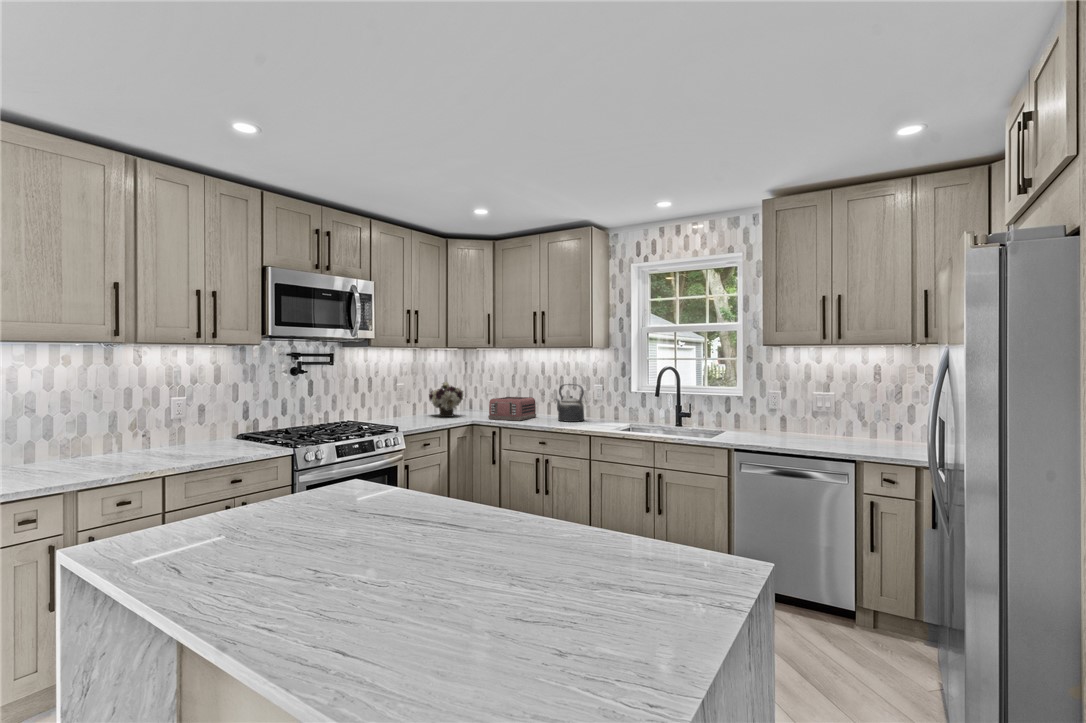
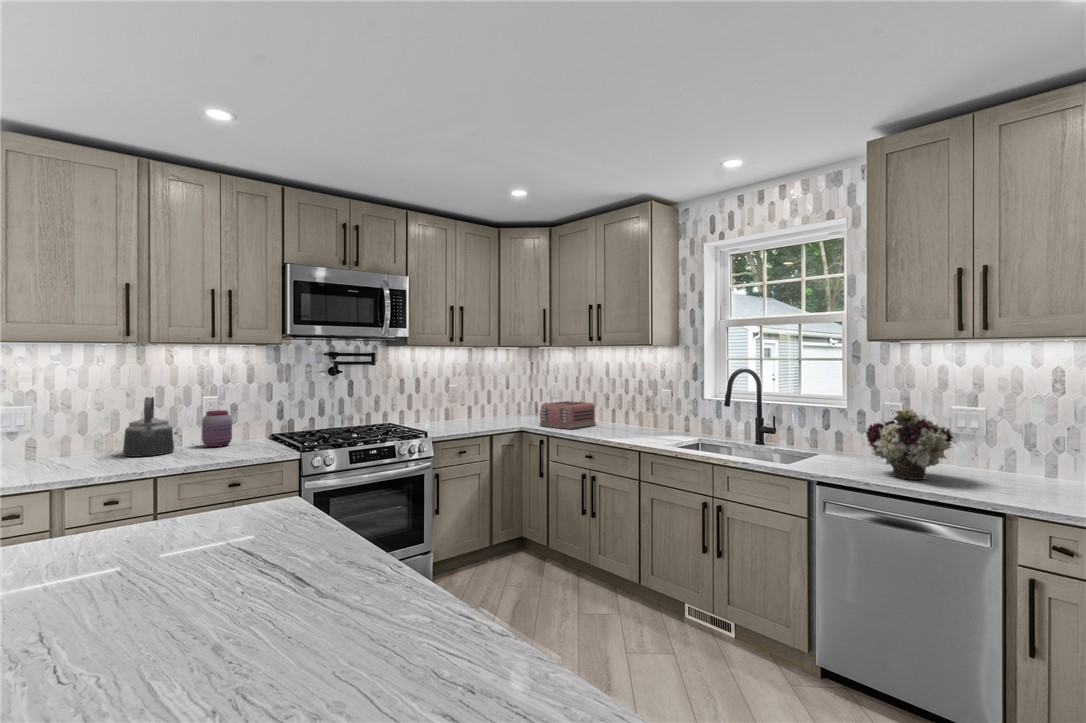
flower arrangement: present [429,382,463,417] -> present [866,408,953,480]
kettle: present [556,384,584,422] -> present [123,397,174,457]
jar: none [181,411,212,448] -> present [202,410,232,447]

